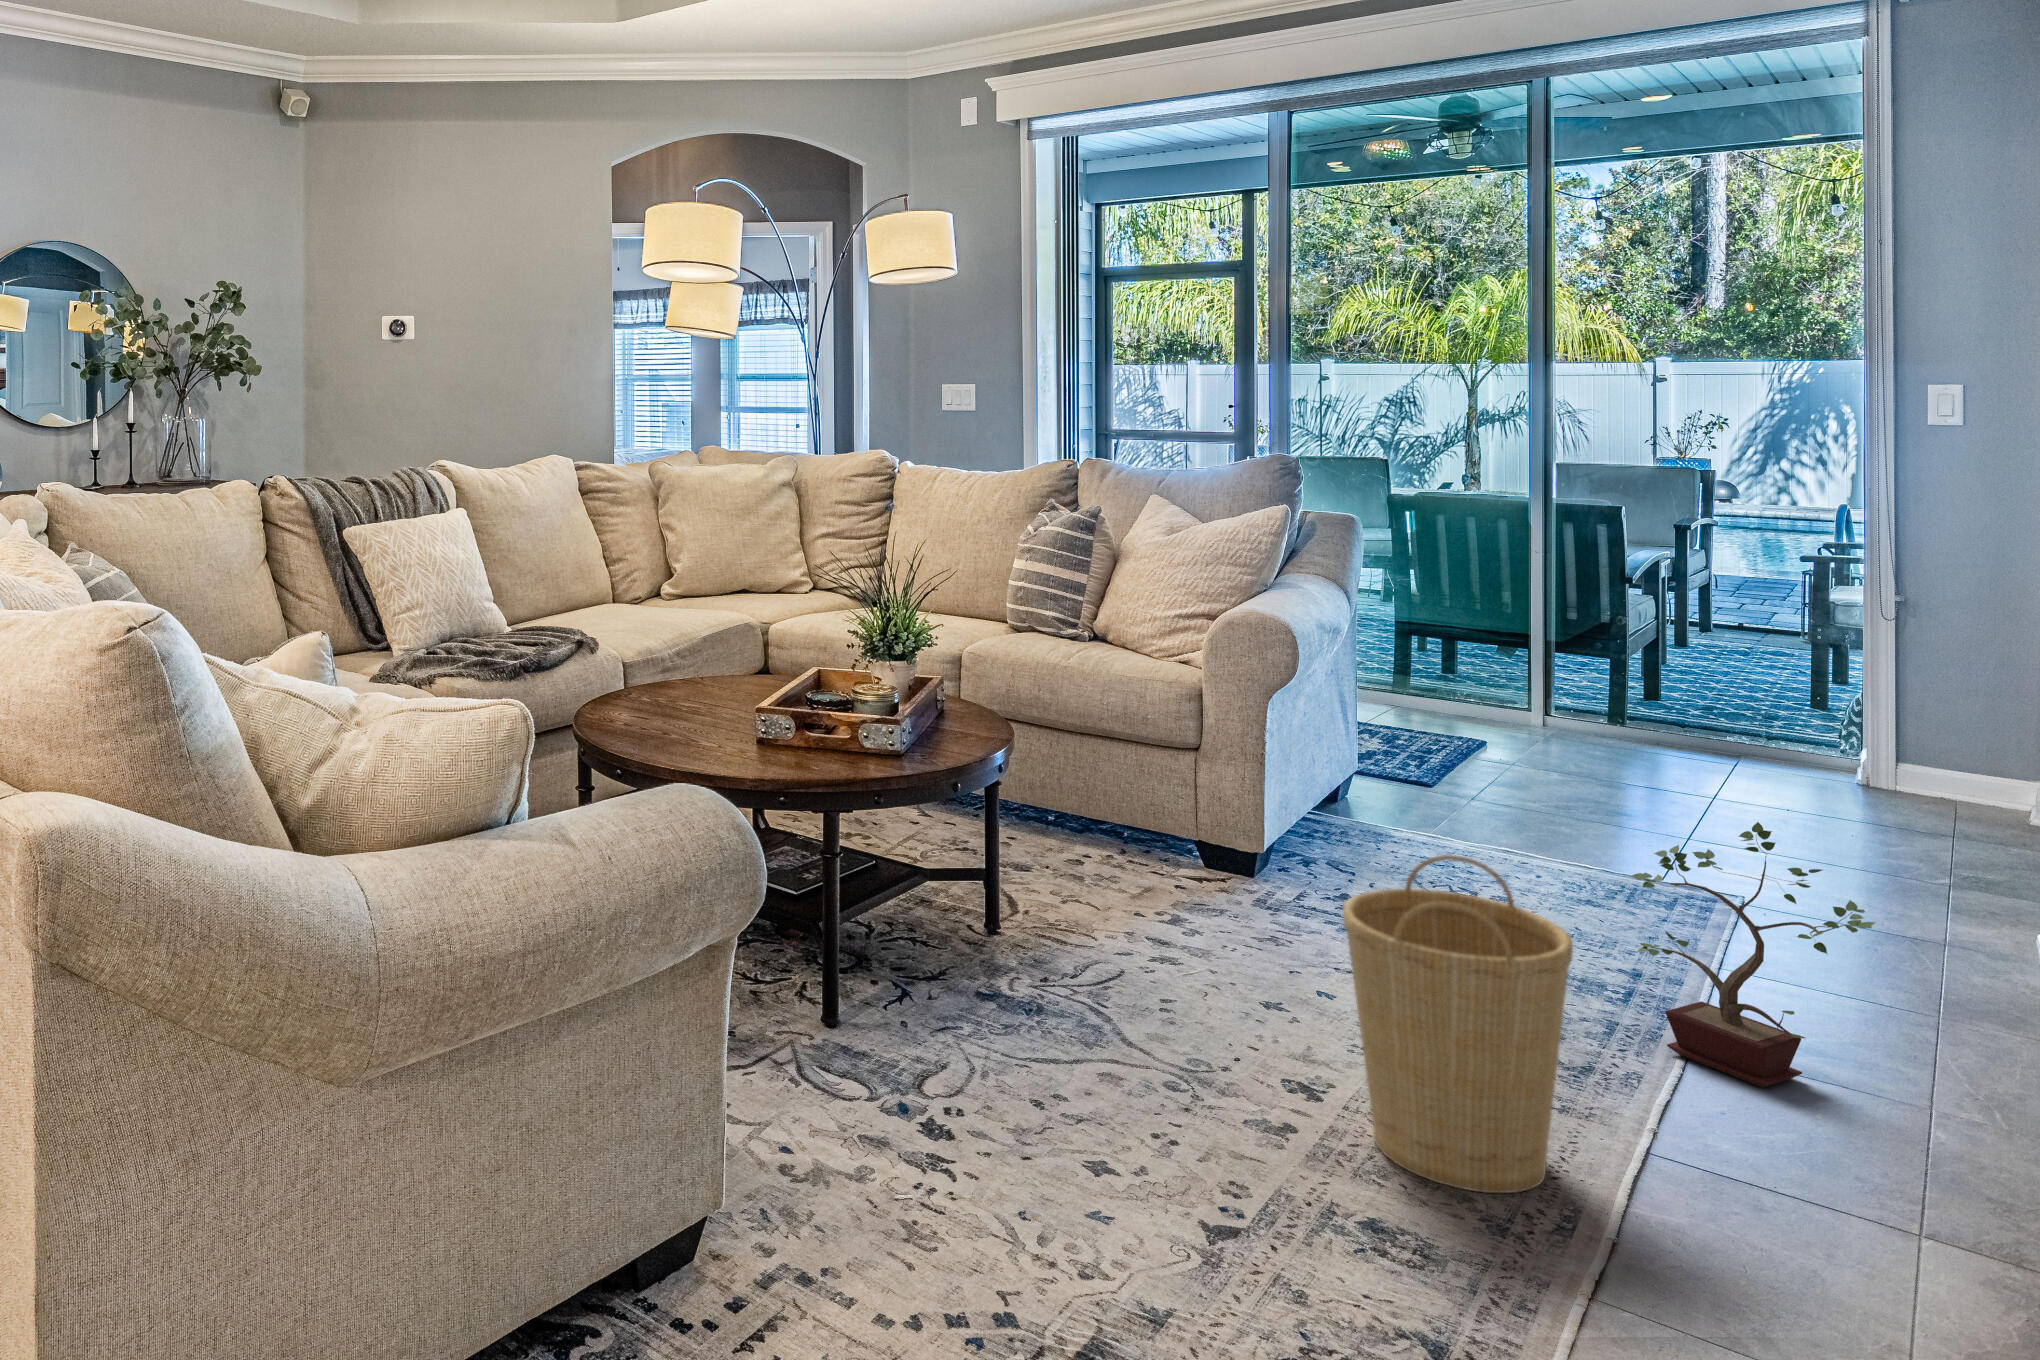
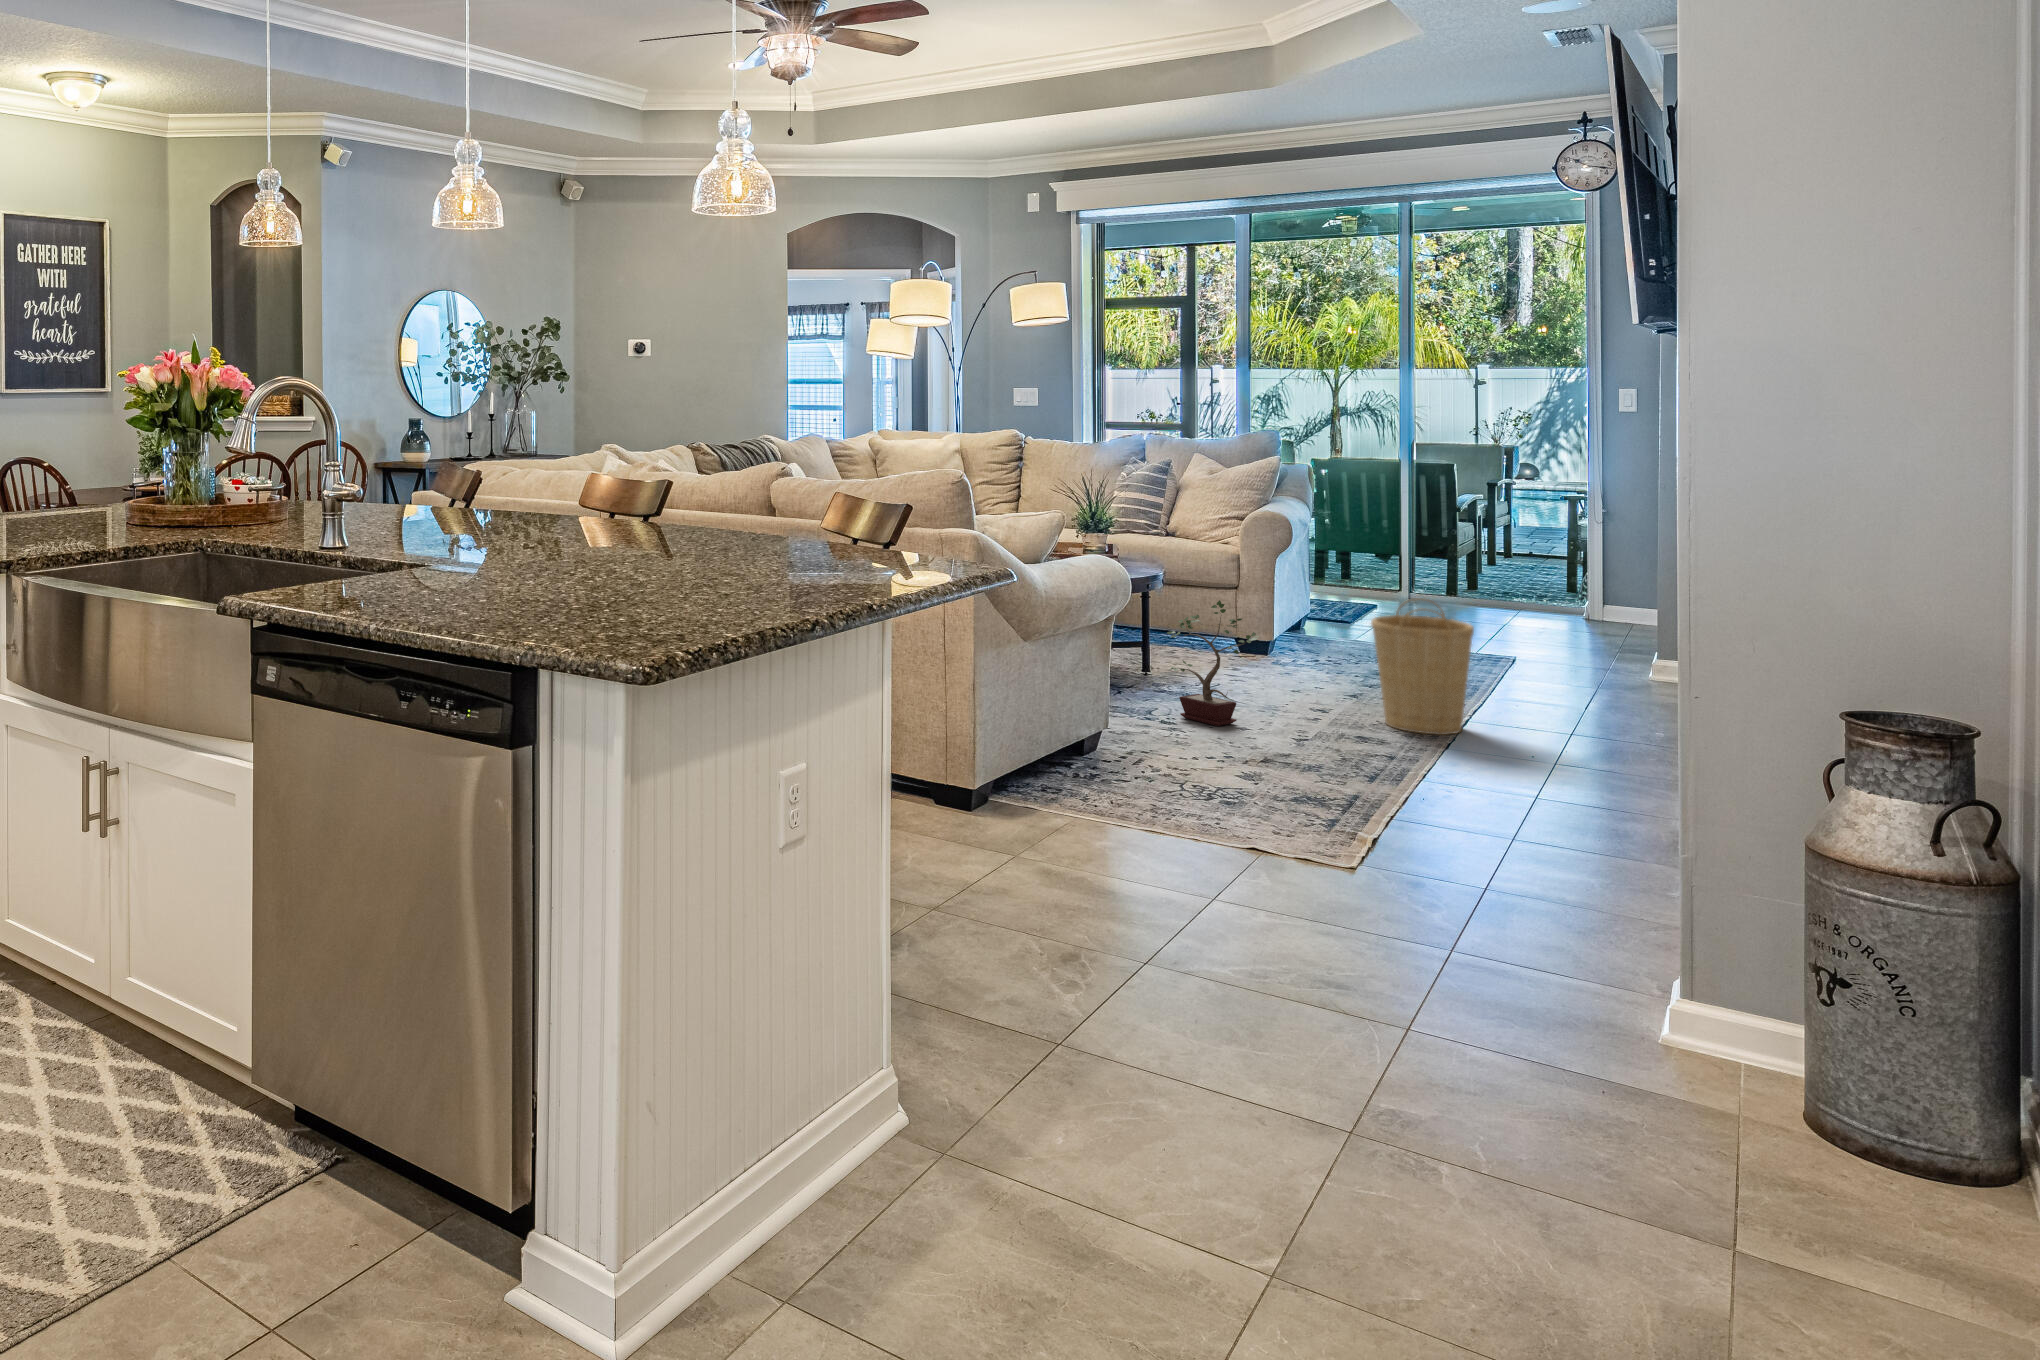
potted plant: present [1632,822,1875,1088] -> present [1167,600,1259,726]

